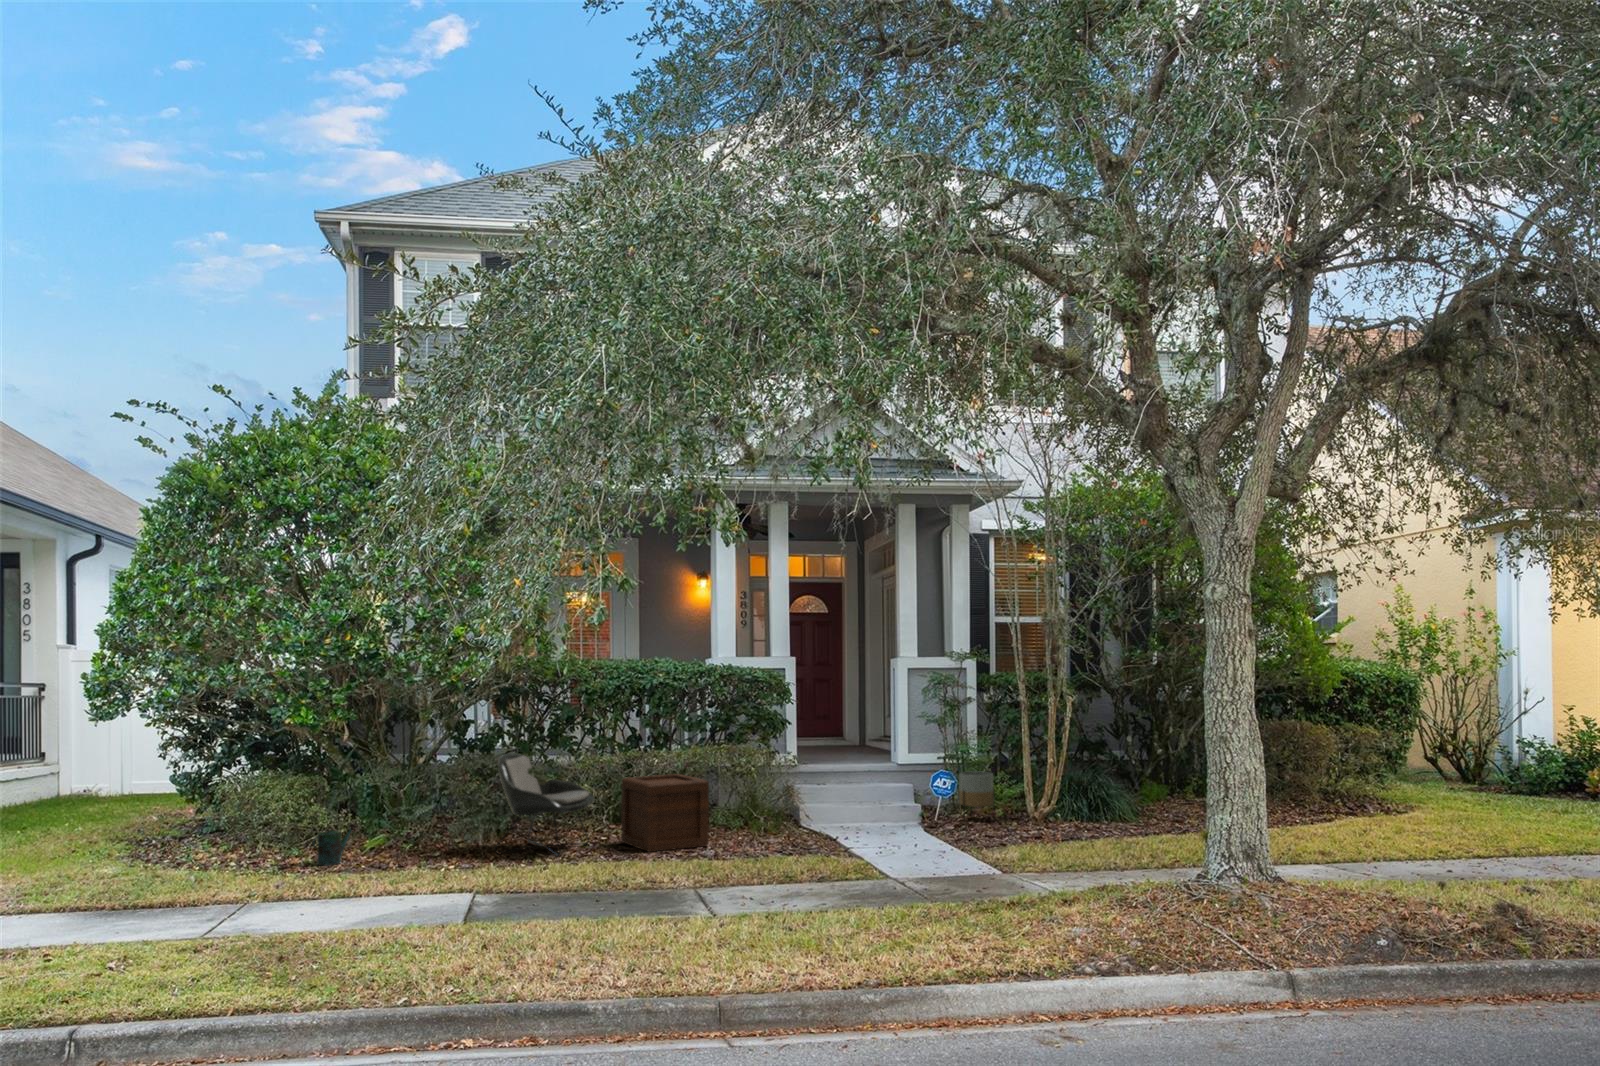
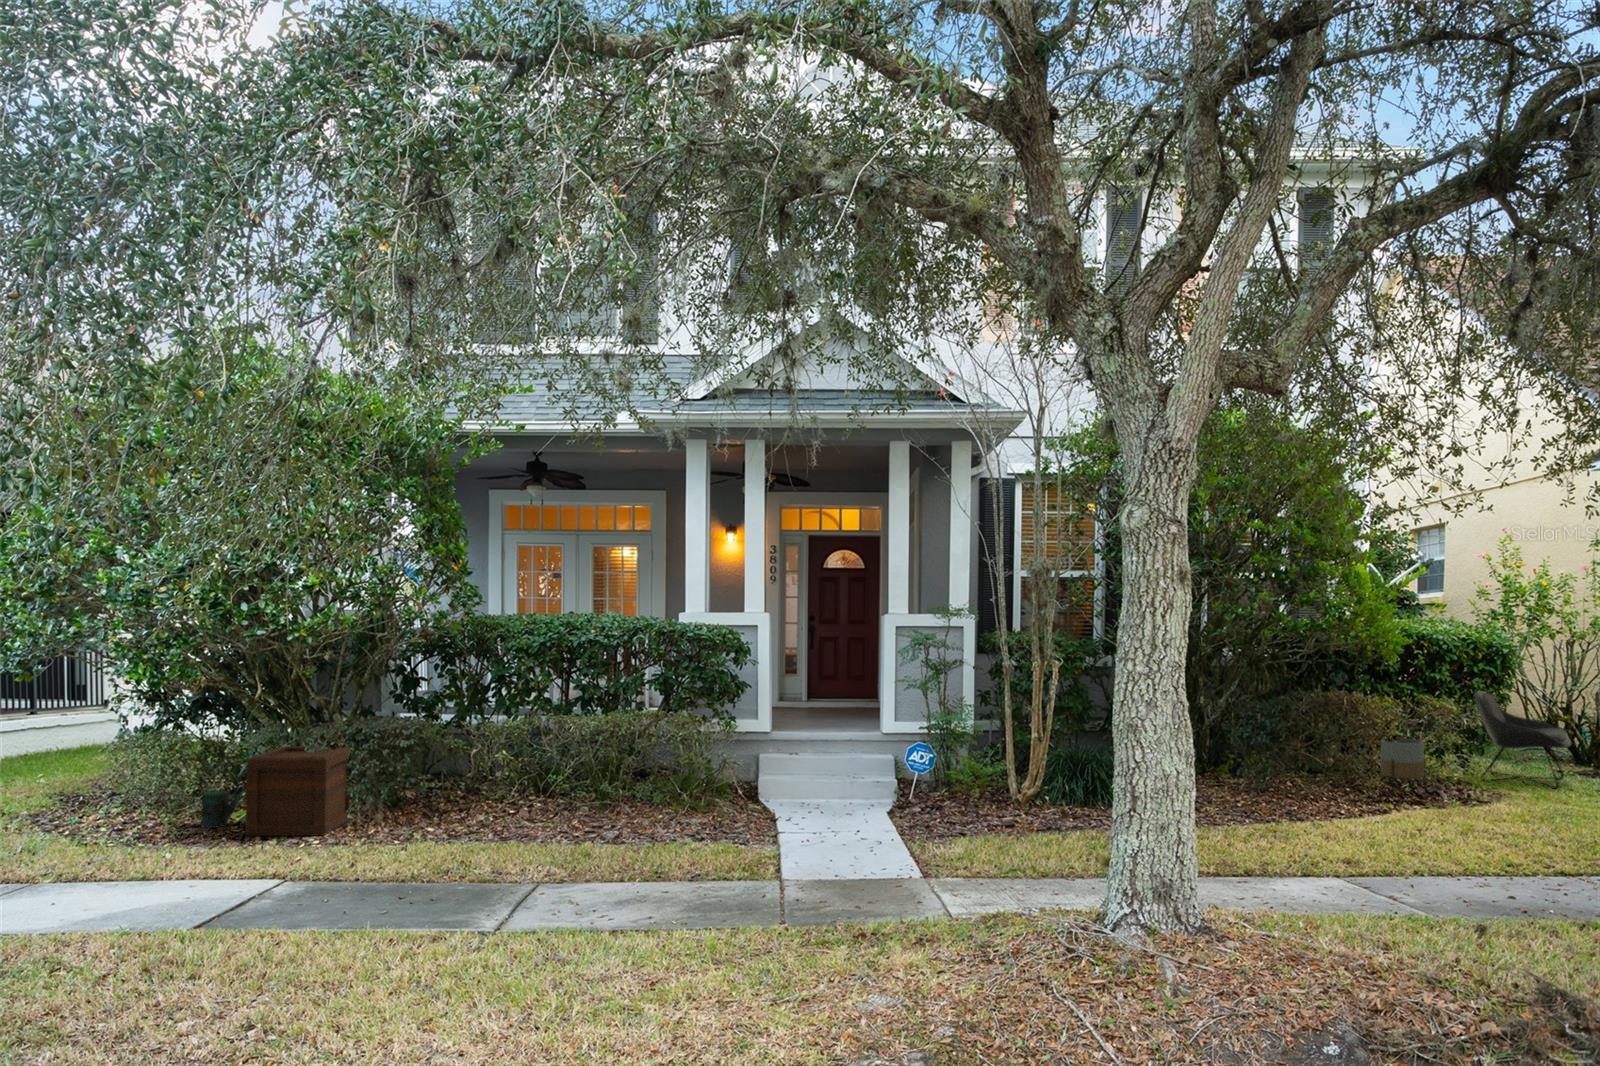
lounge chair: present [495,753,594,857] -> present [1475,691,1571,789]
planter: present [959,771,994,822] -> present [1380,738,1426,795]
wooden crate: present [621,774,709,852] -> present [245,746,350,836]

